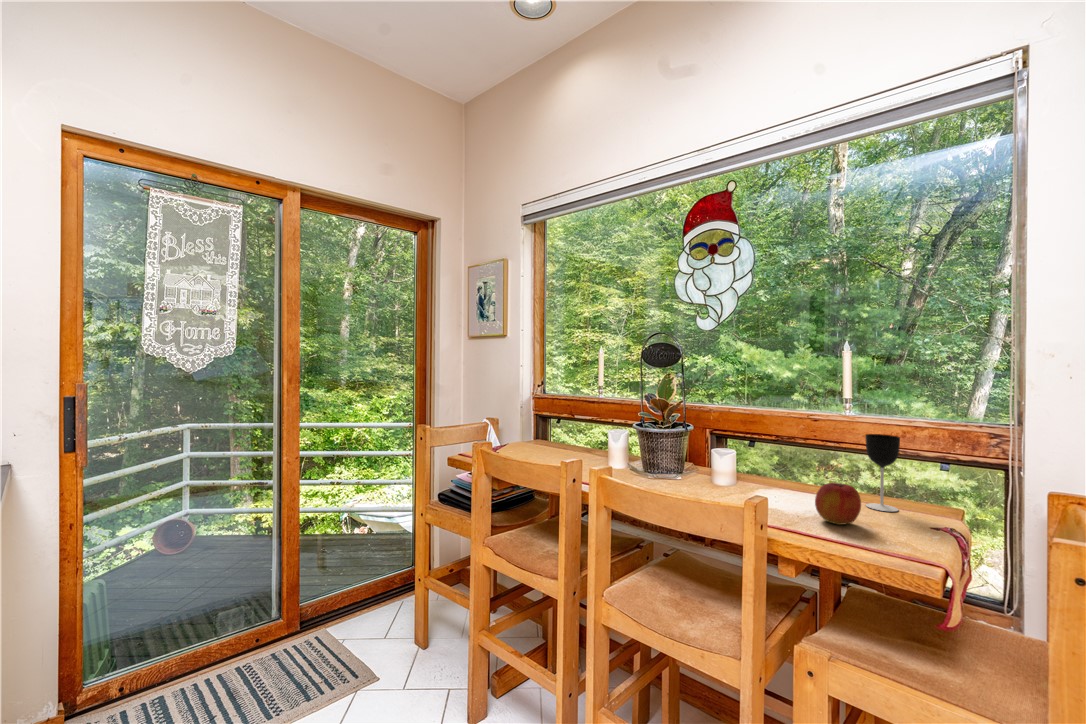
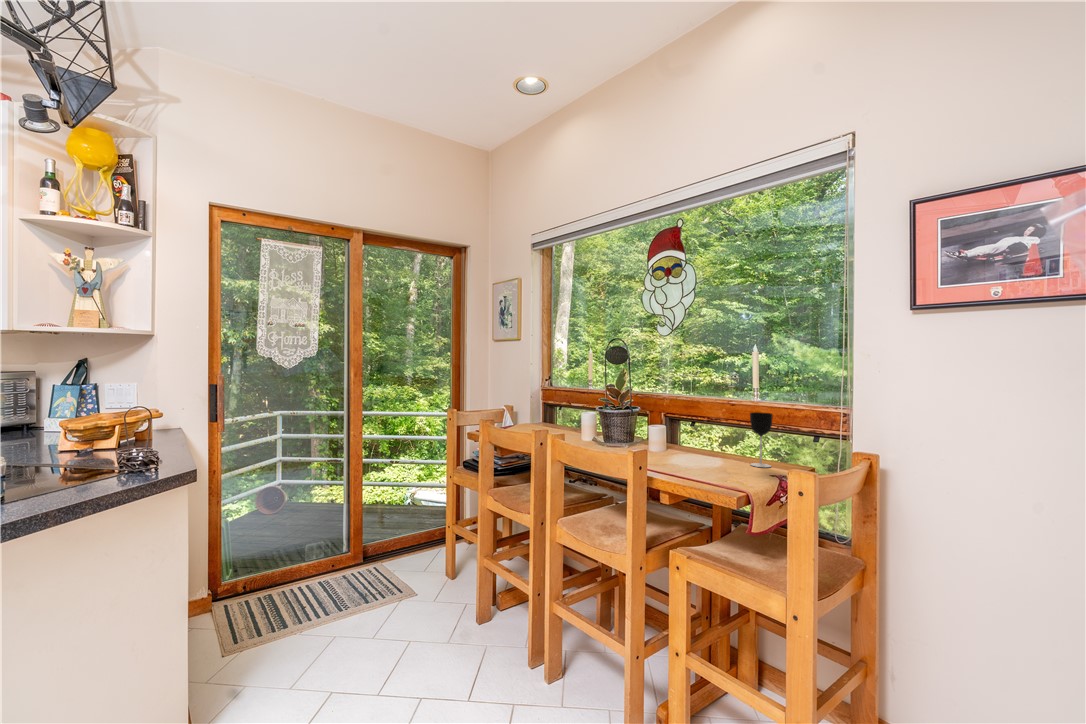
apple: present [815,482,861,525] -> none [699,444,729,472]

